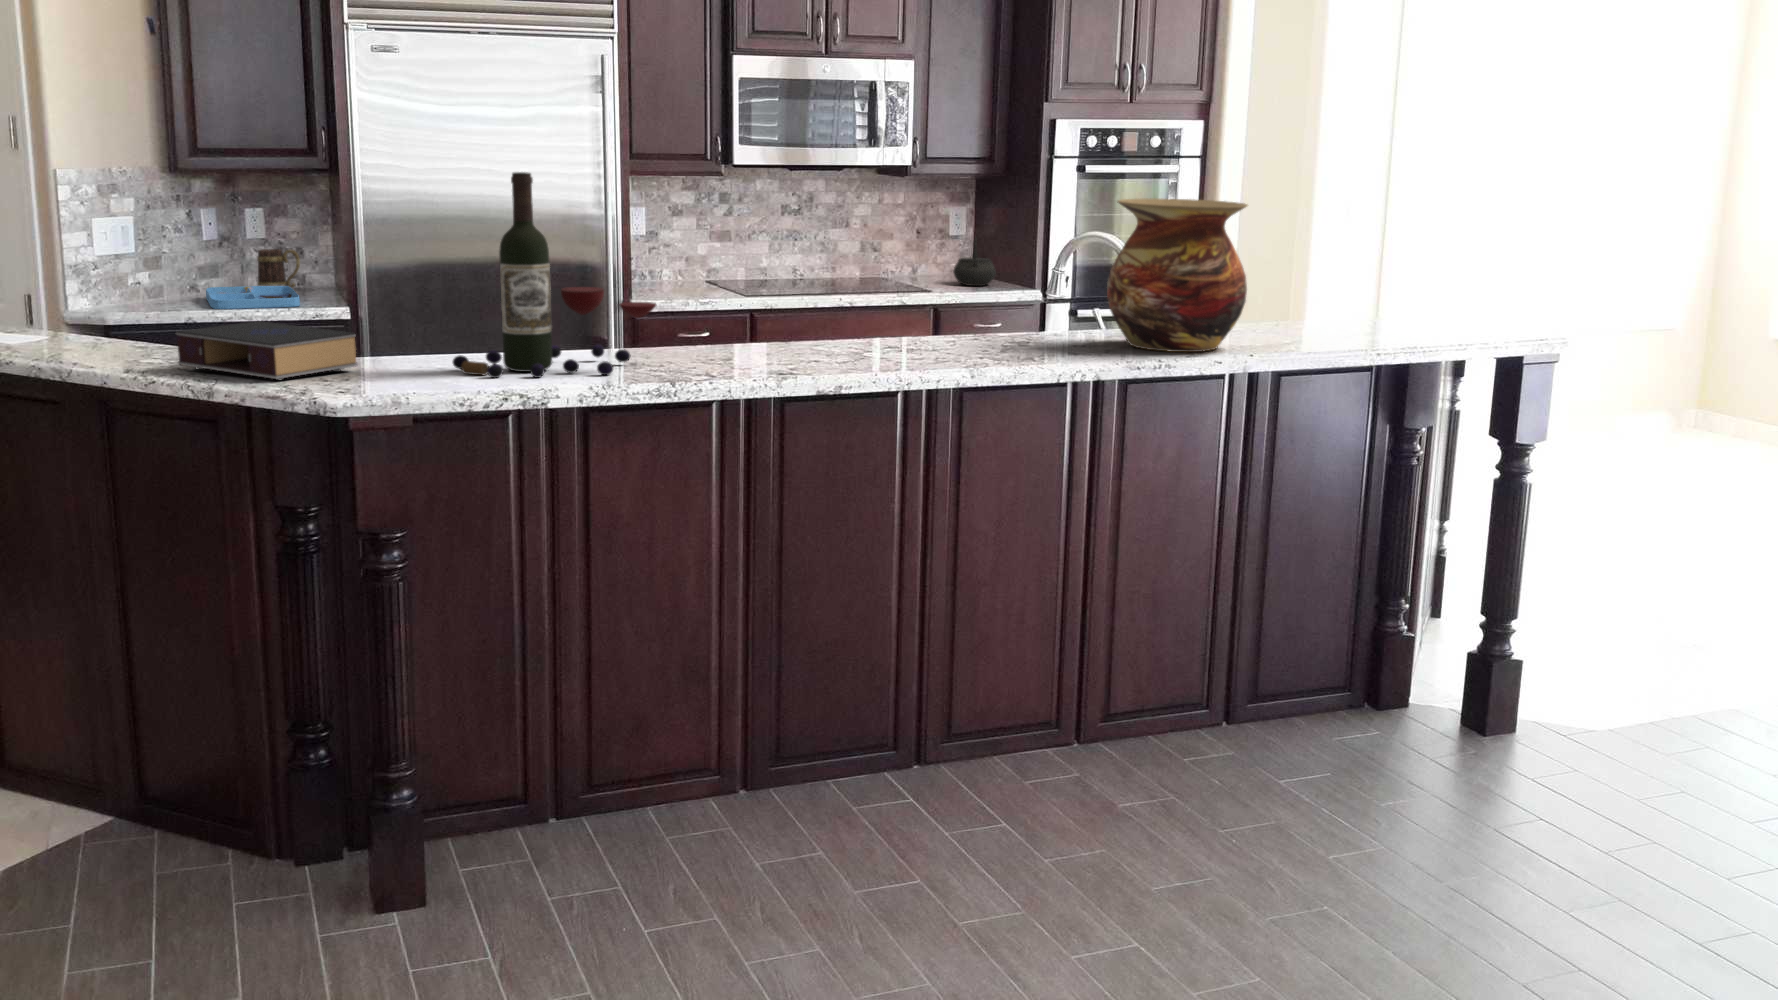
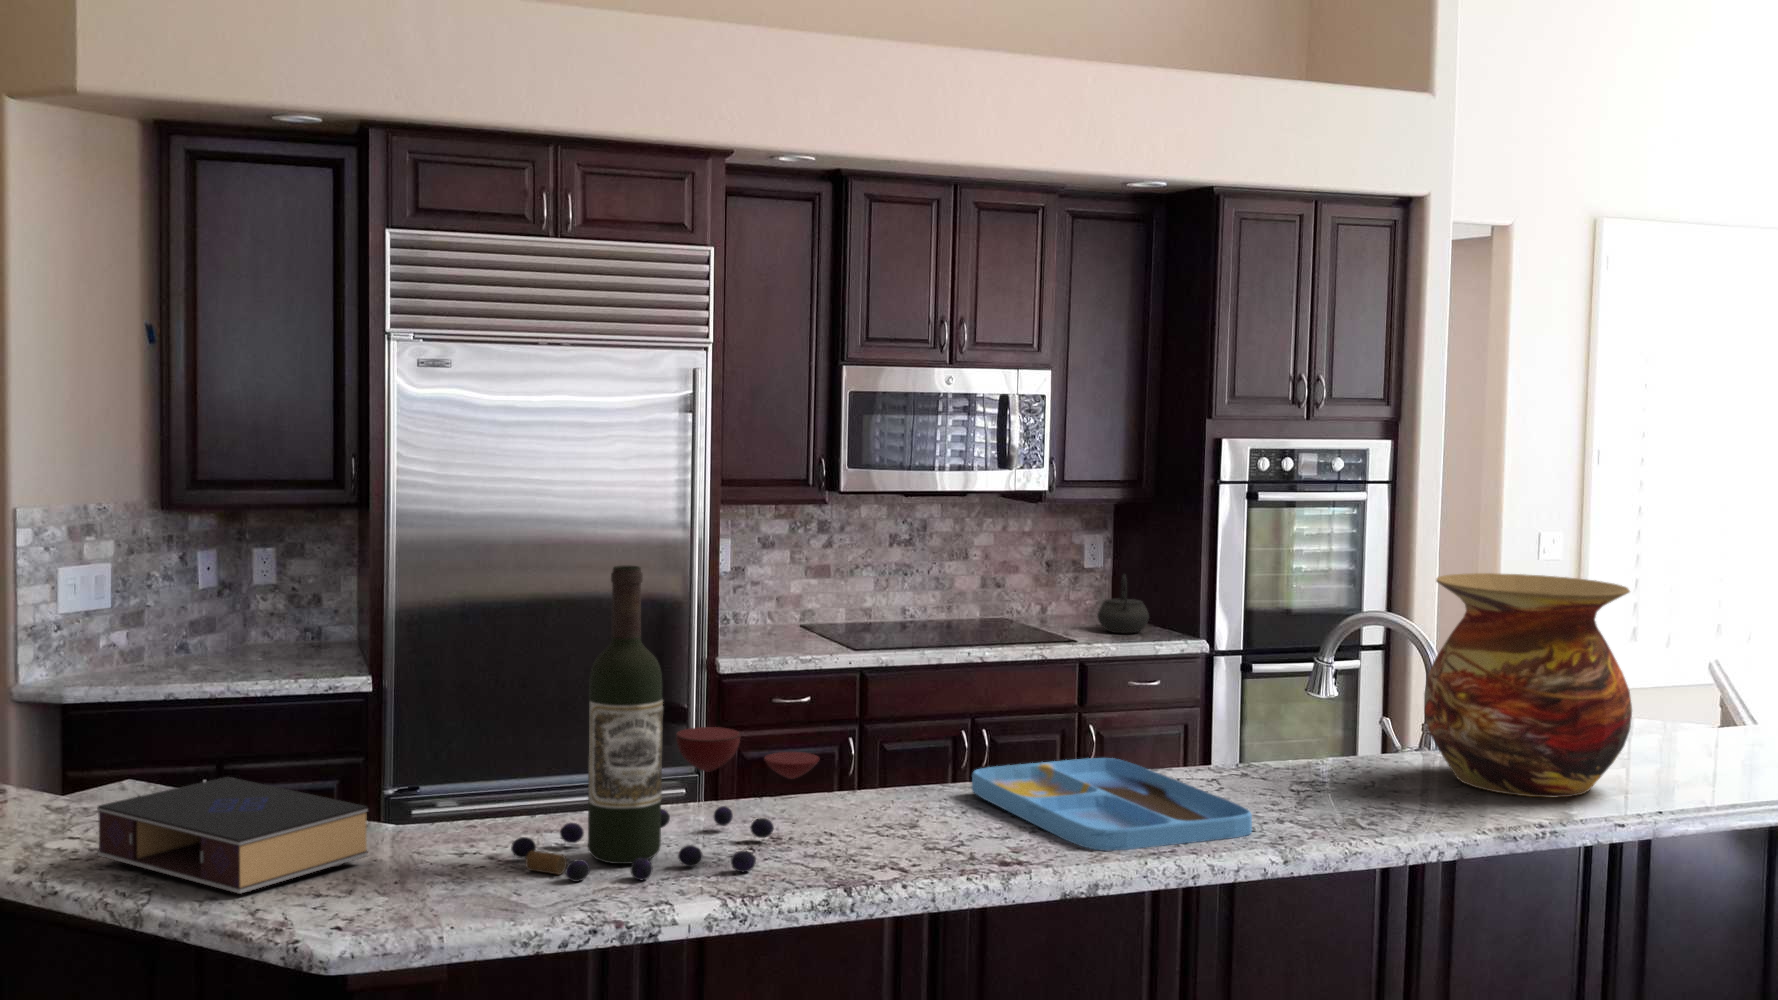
mug: present [257,249,300,288] -> none [262,595,316,647]
tray: present [206,286,300,309] -> present [972,758,1252,851]

